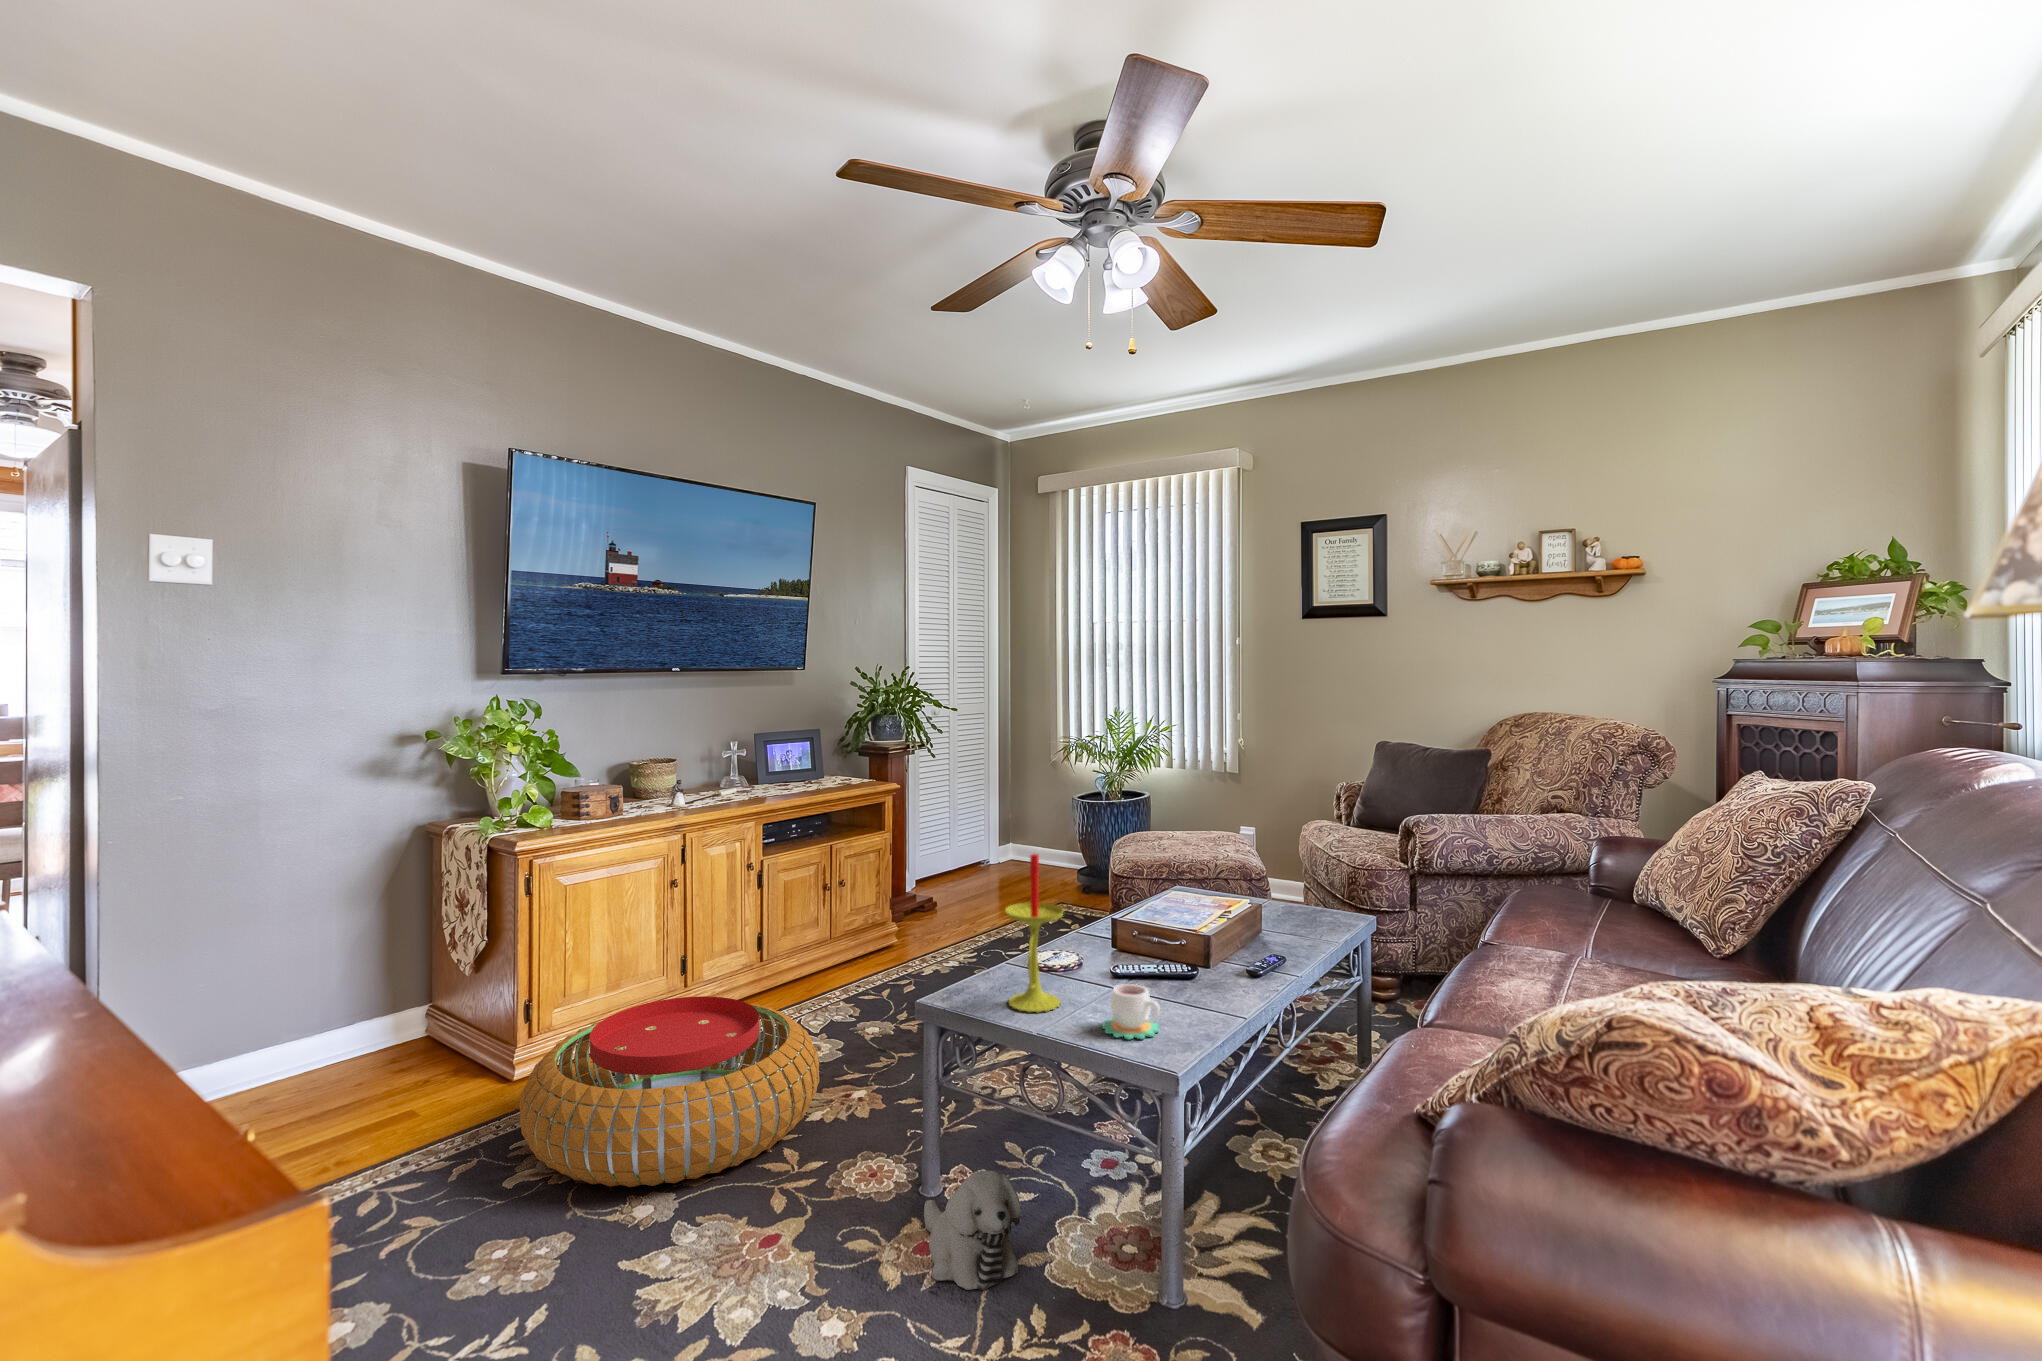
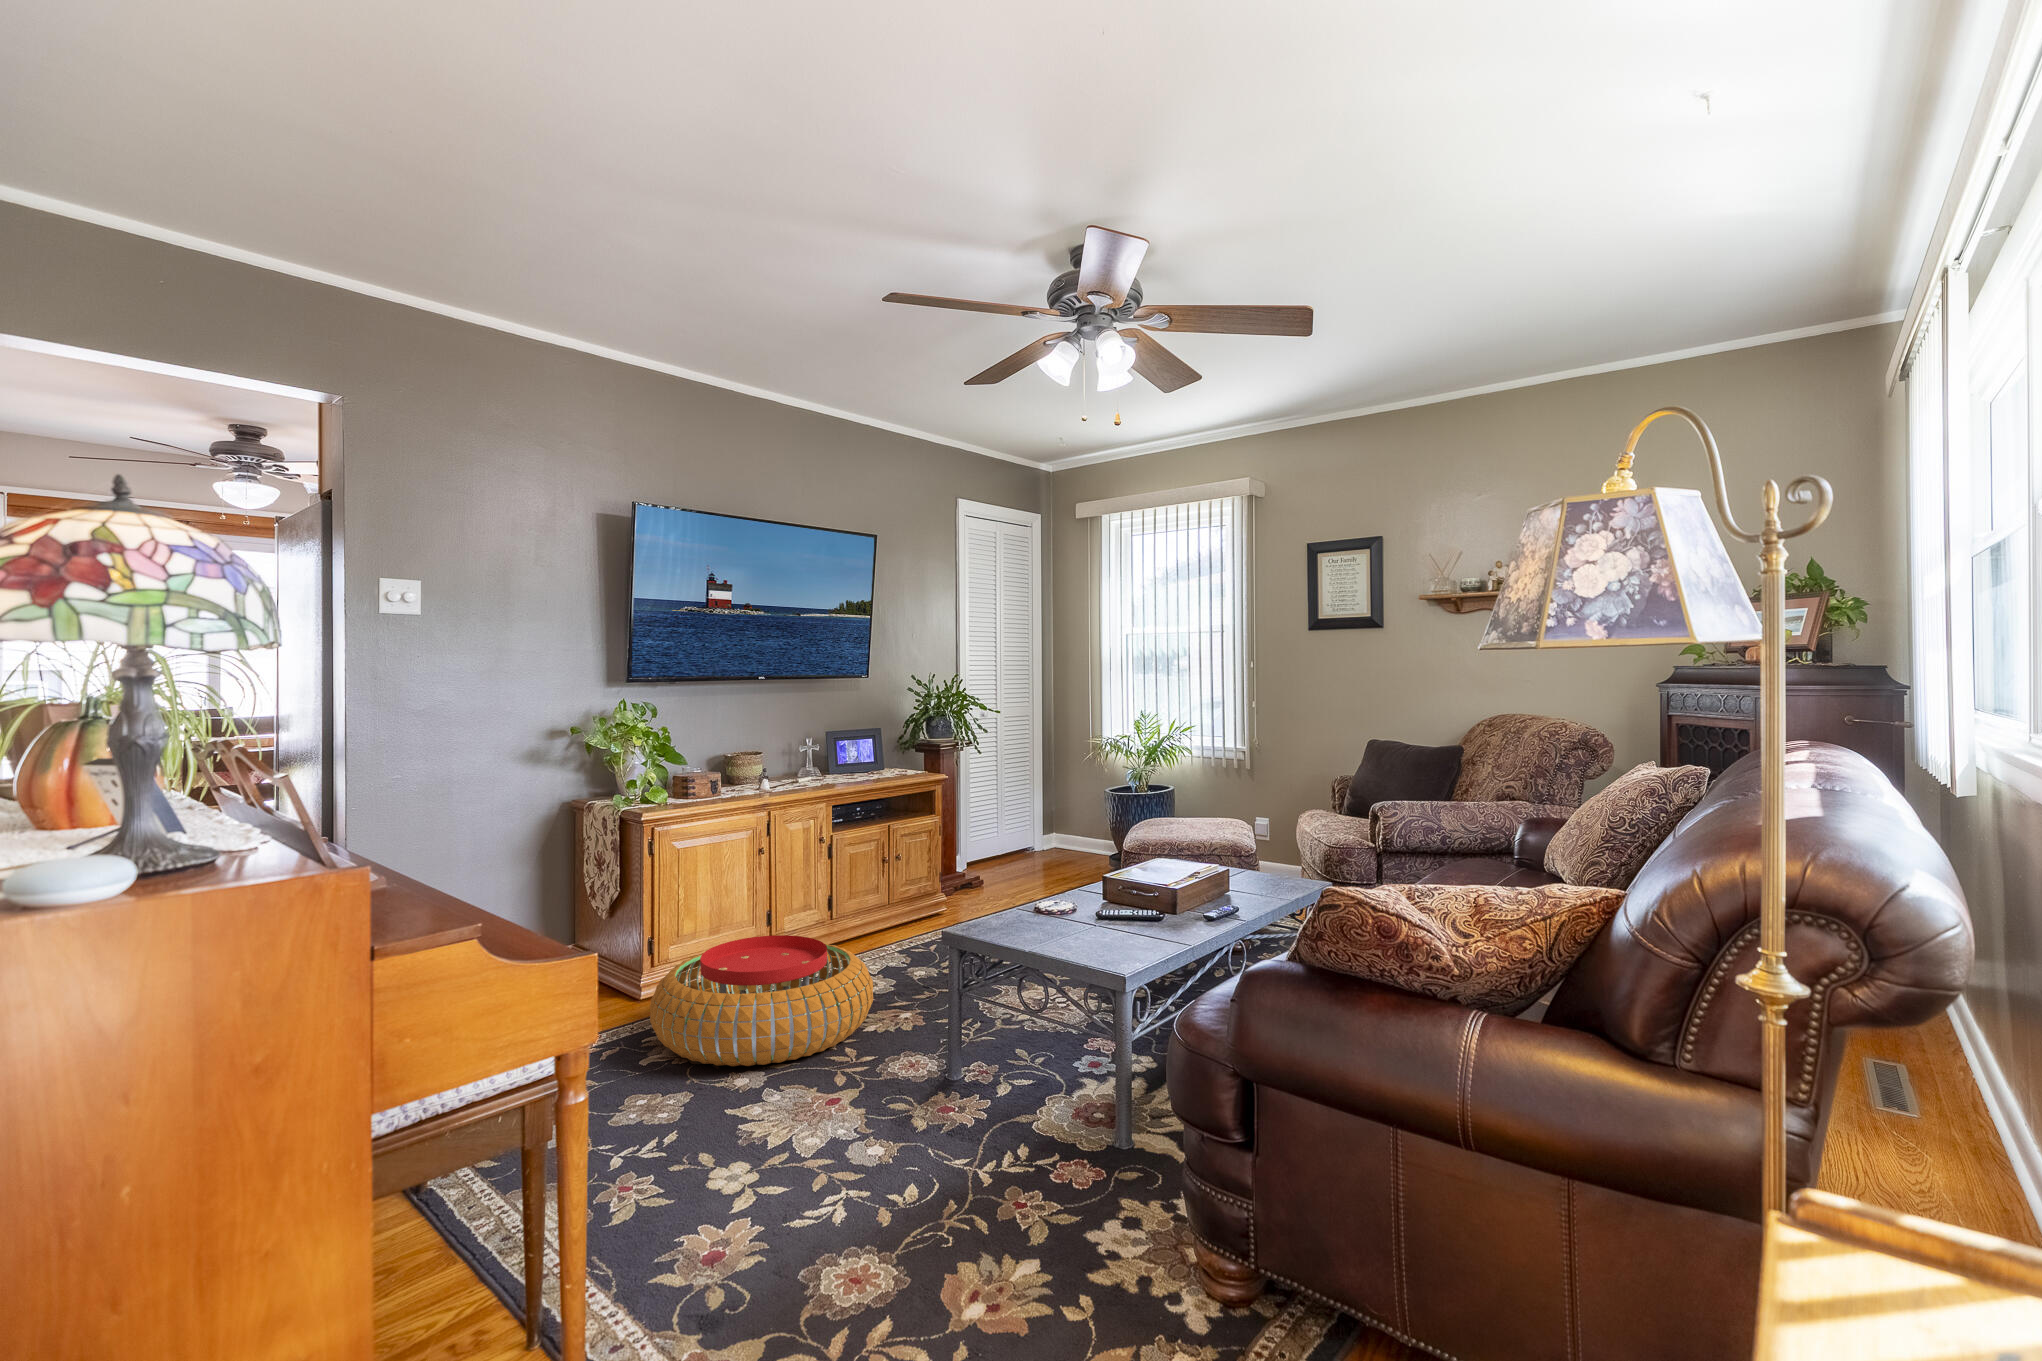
candle: present [1005,854,1064,1012] -> none [1005,815,1050,936]
mug: present [1102,984,1160,1039] -> none [1074,914,1116,952]
plush toy: present [924,1171,1021,1290] -> none [946,1049,1014,1132]

